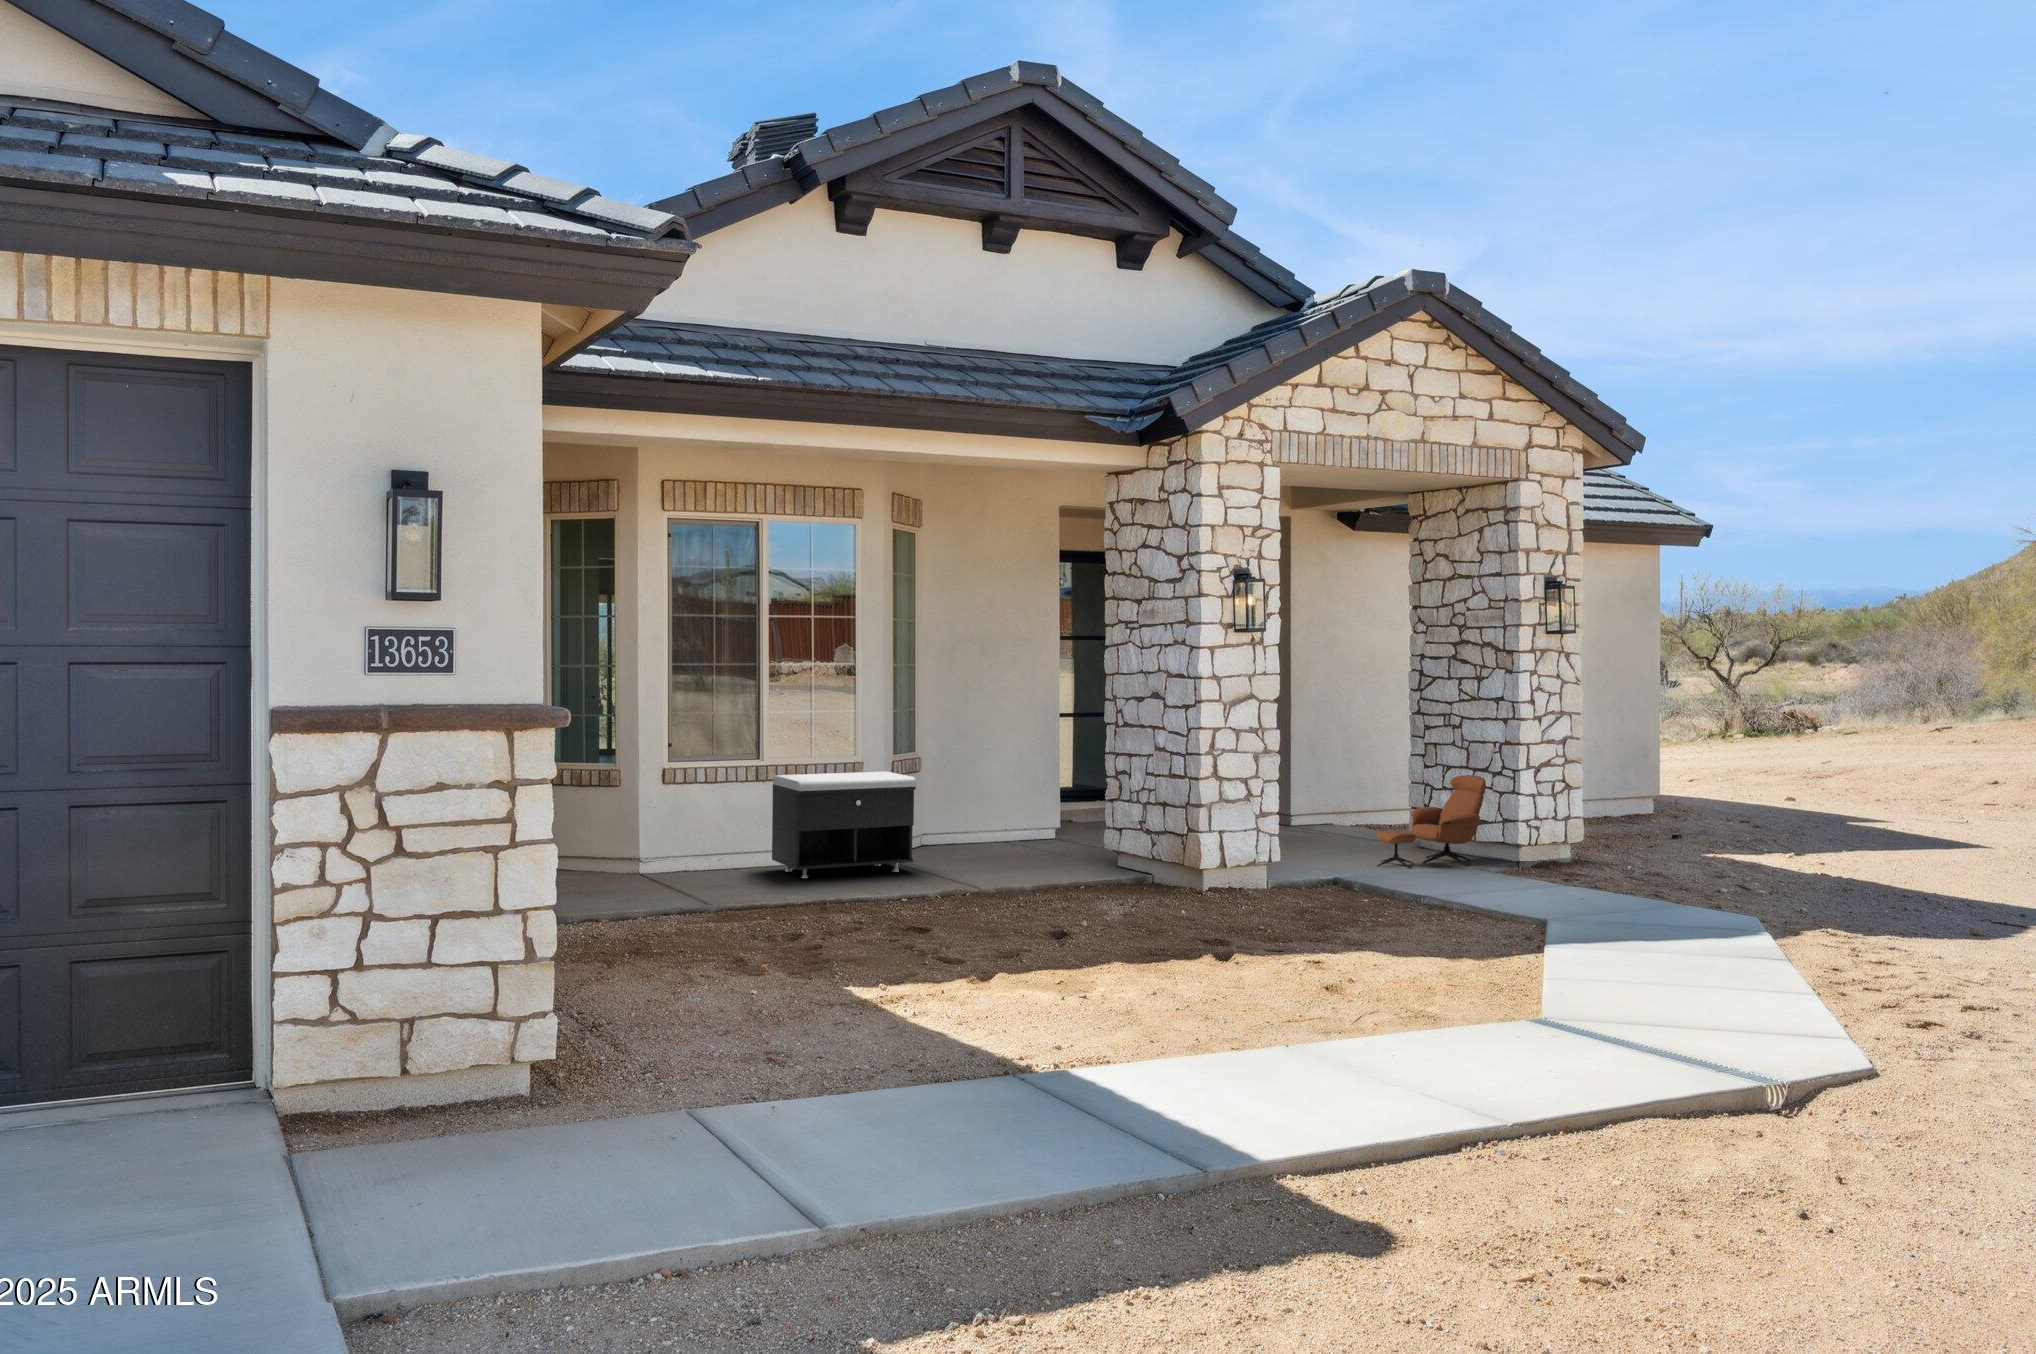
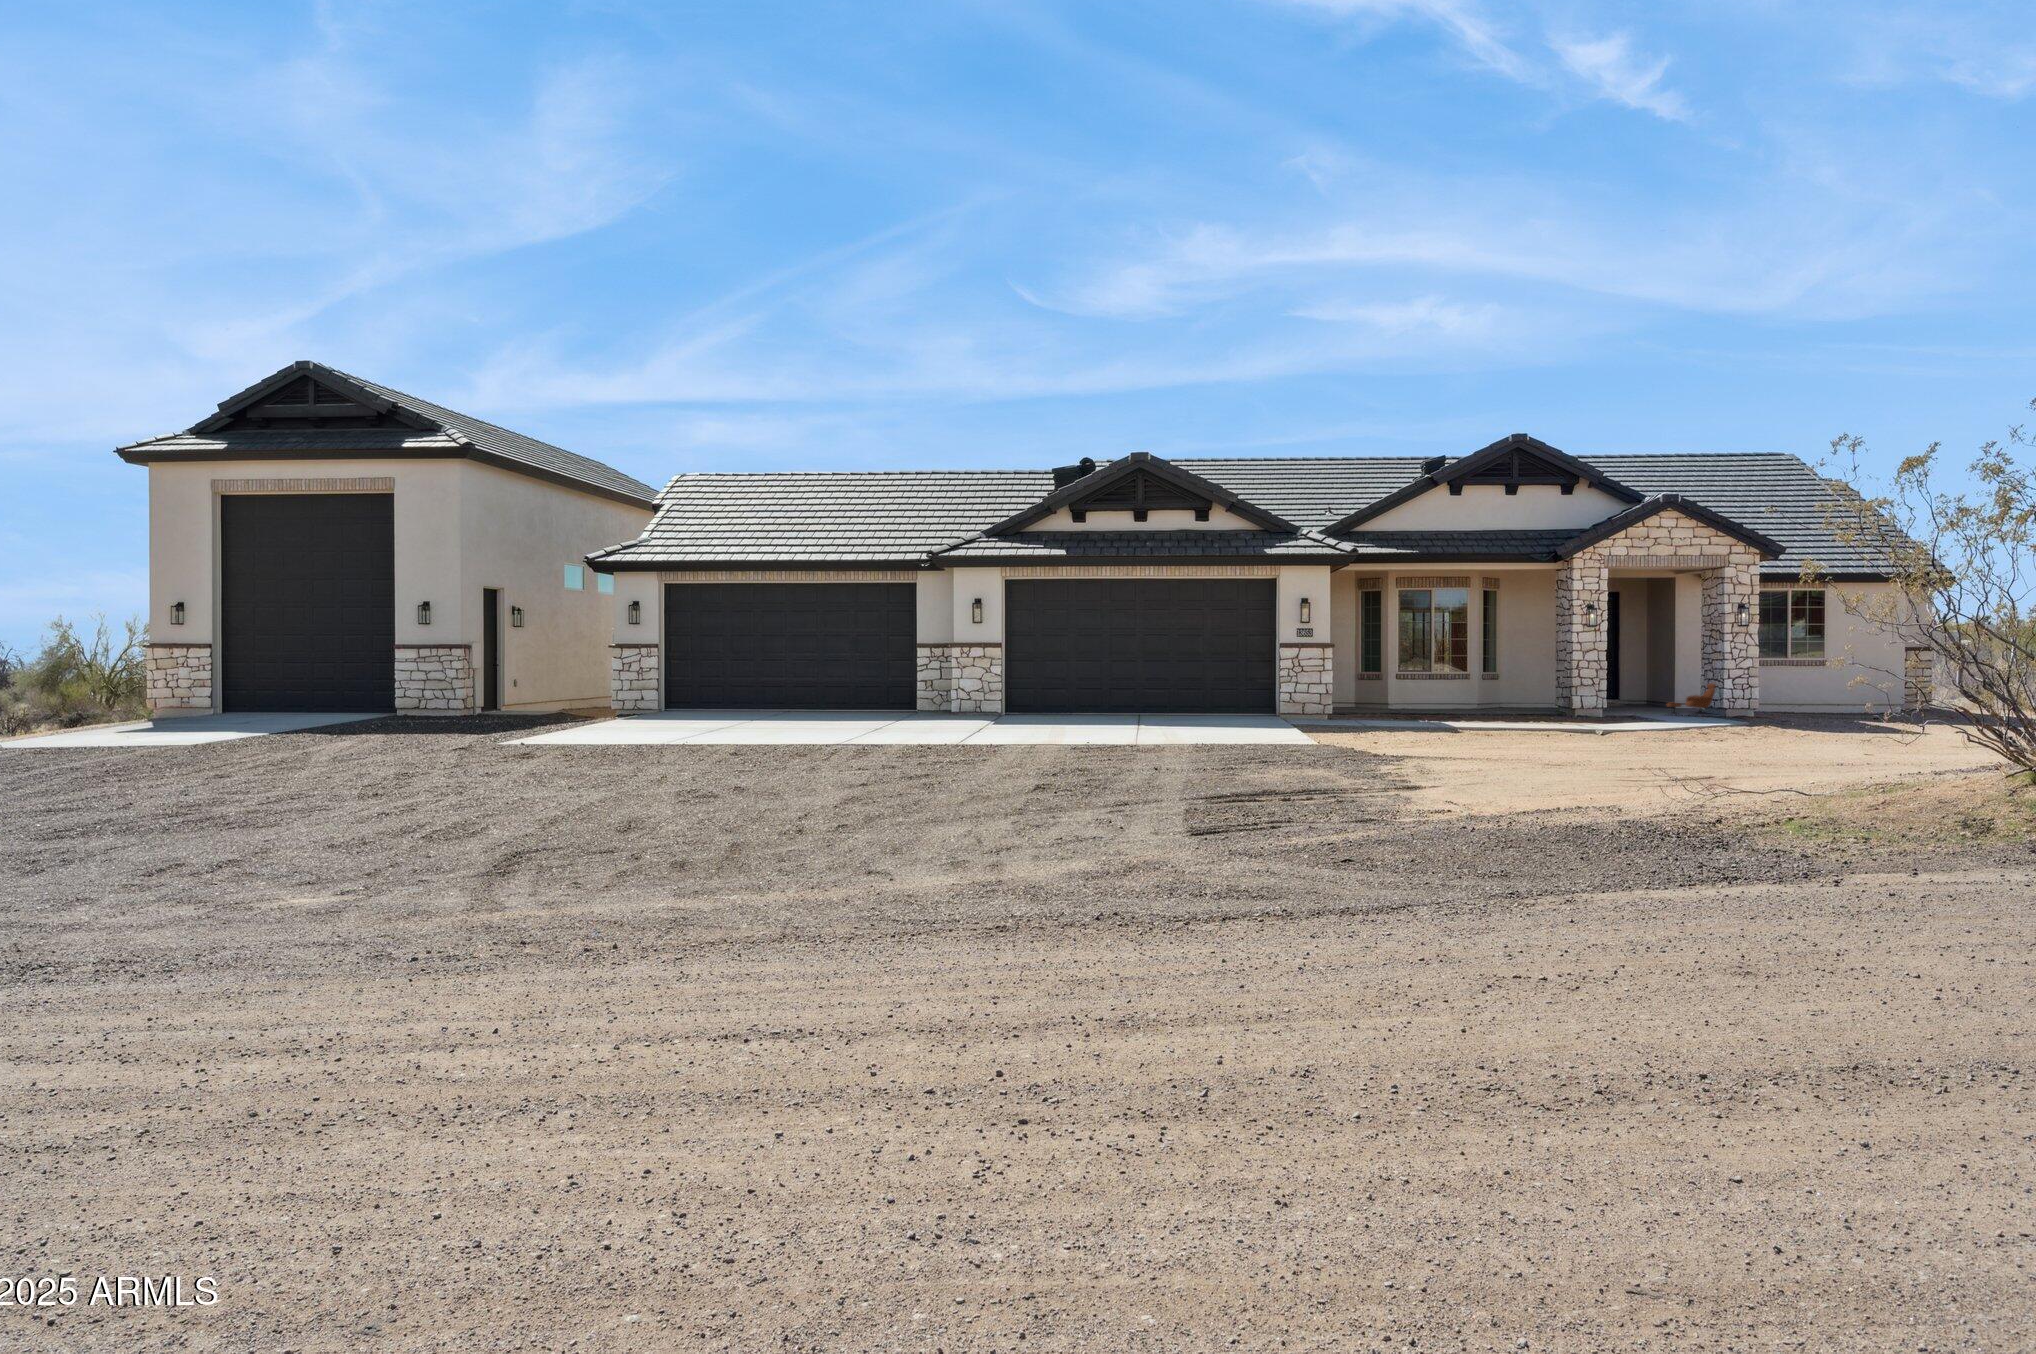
storage bench: present [772,772,916,878] -> none [1427,677,1477,710]

